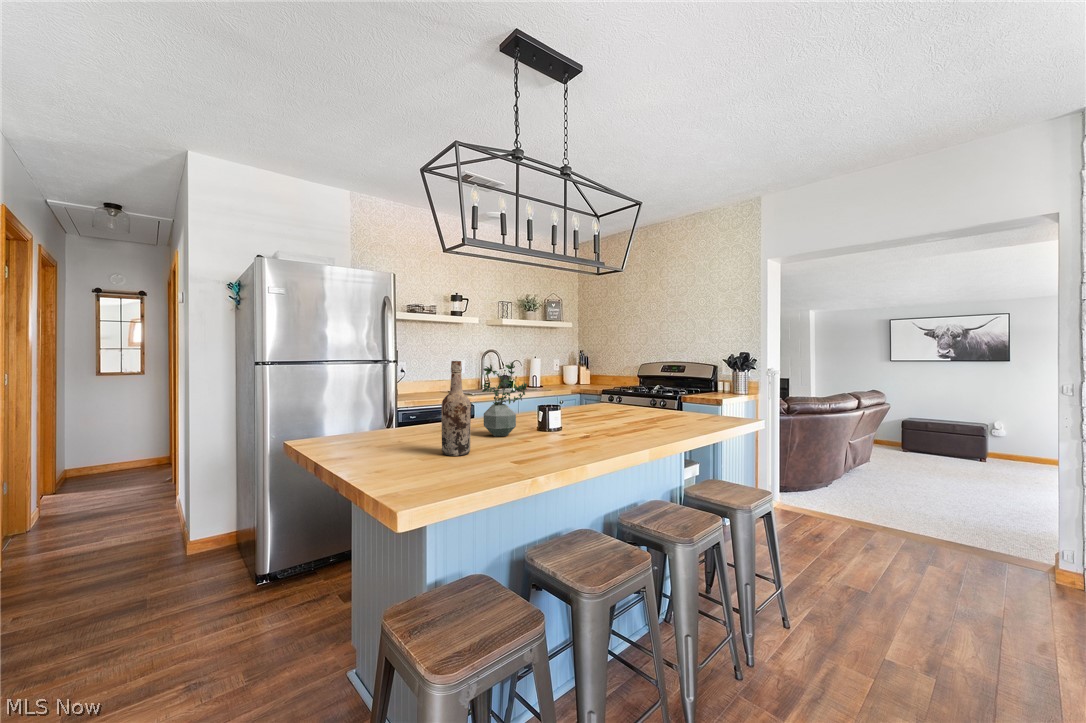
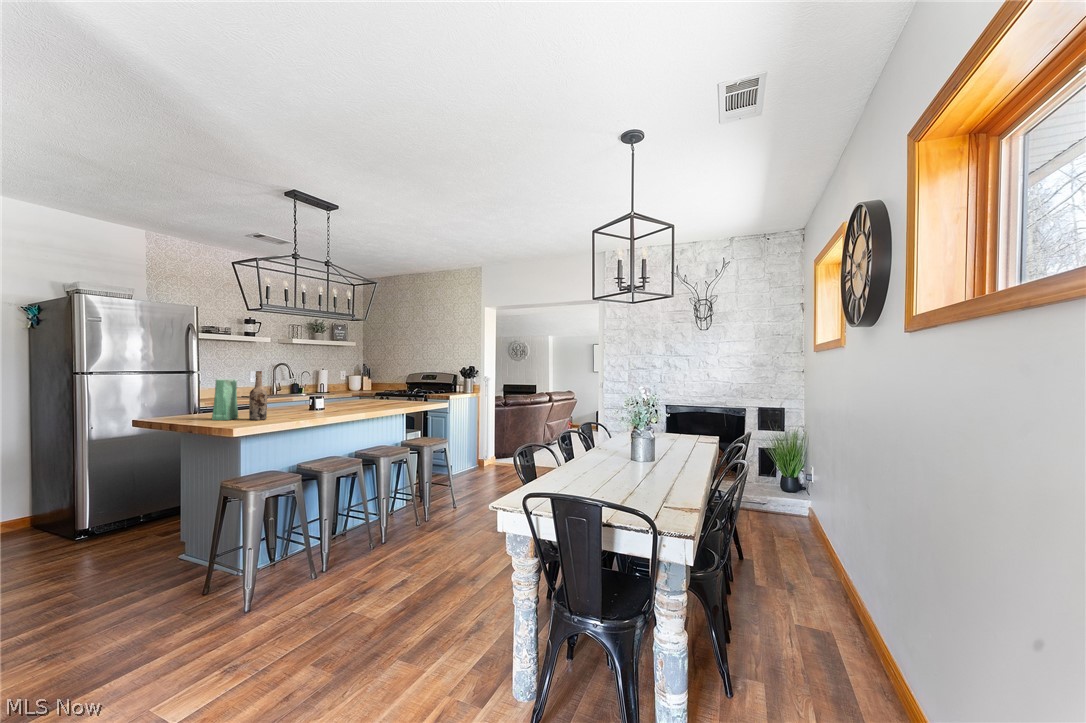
potted plant: present [482,362,527,436] -> none [274,372,304,414]
vase: none [385,375,427,452] -> present [212,379,238,420]

